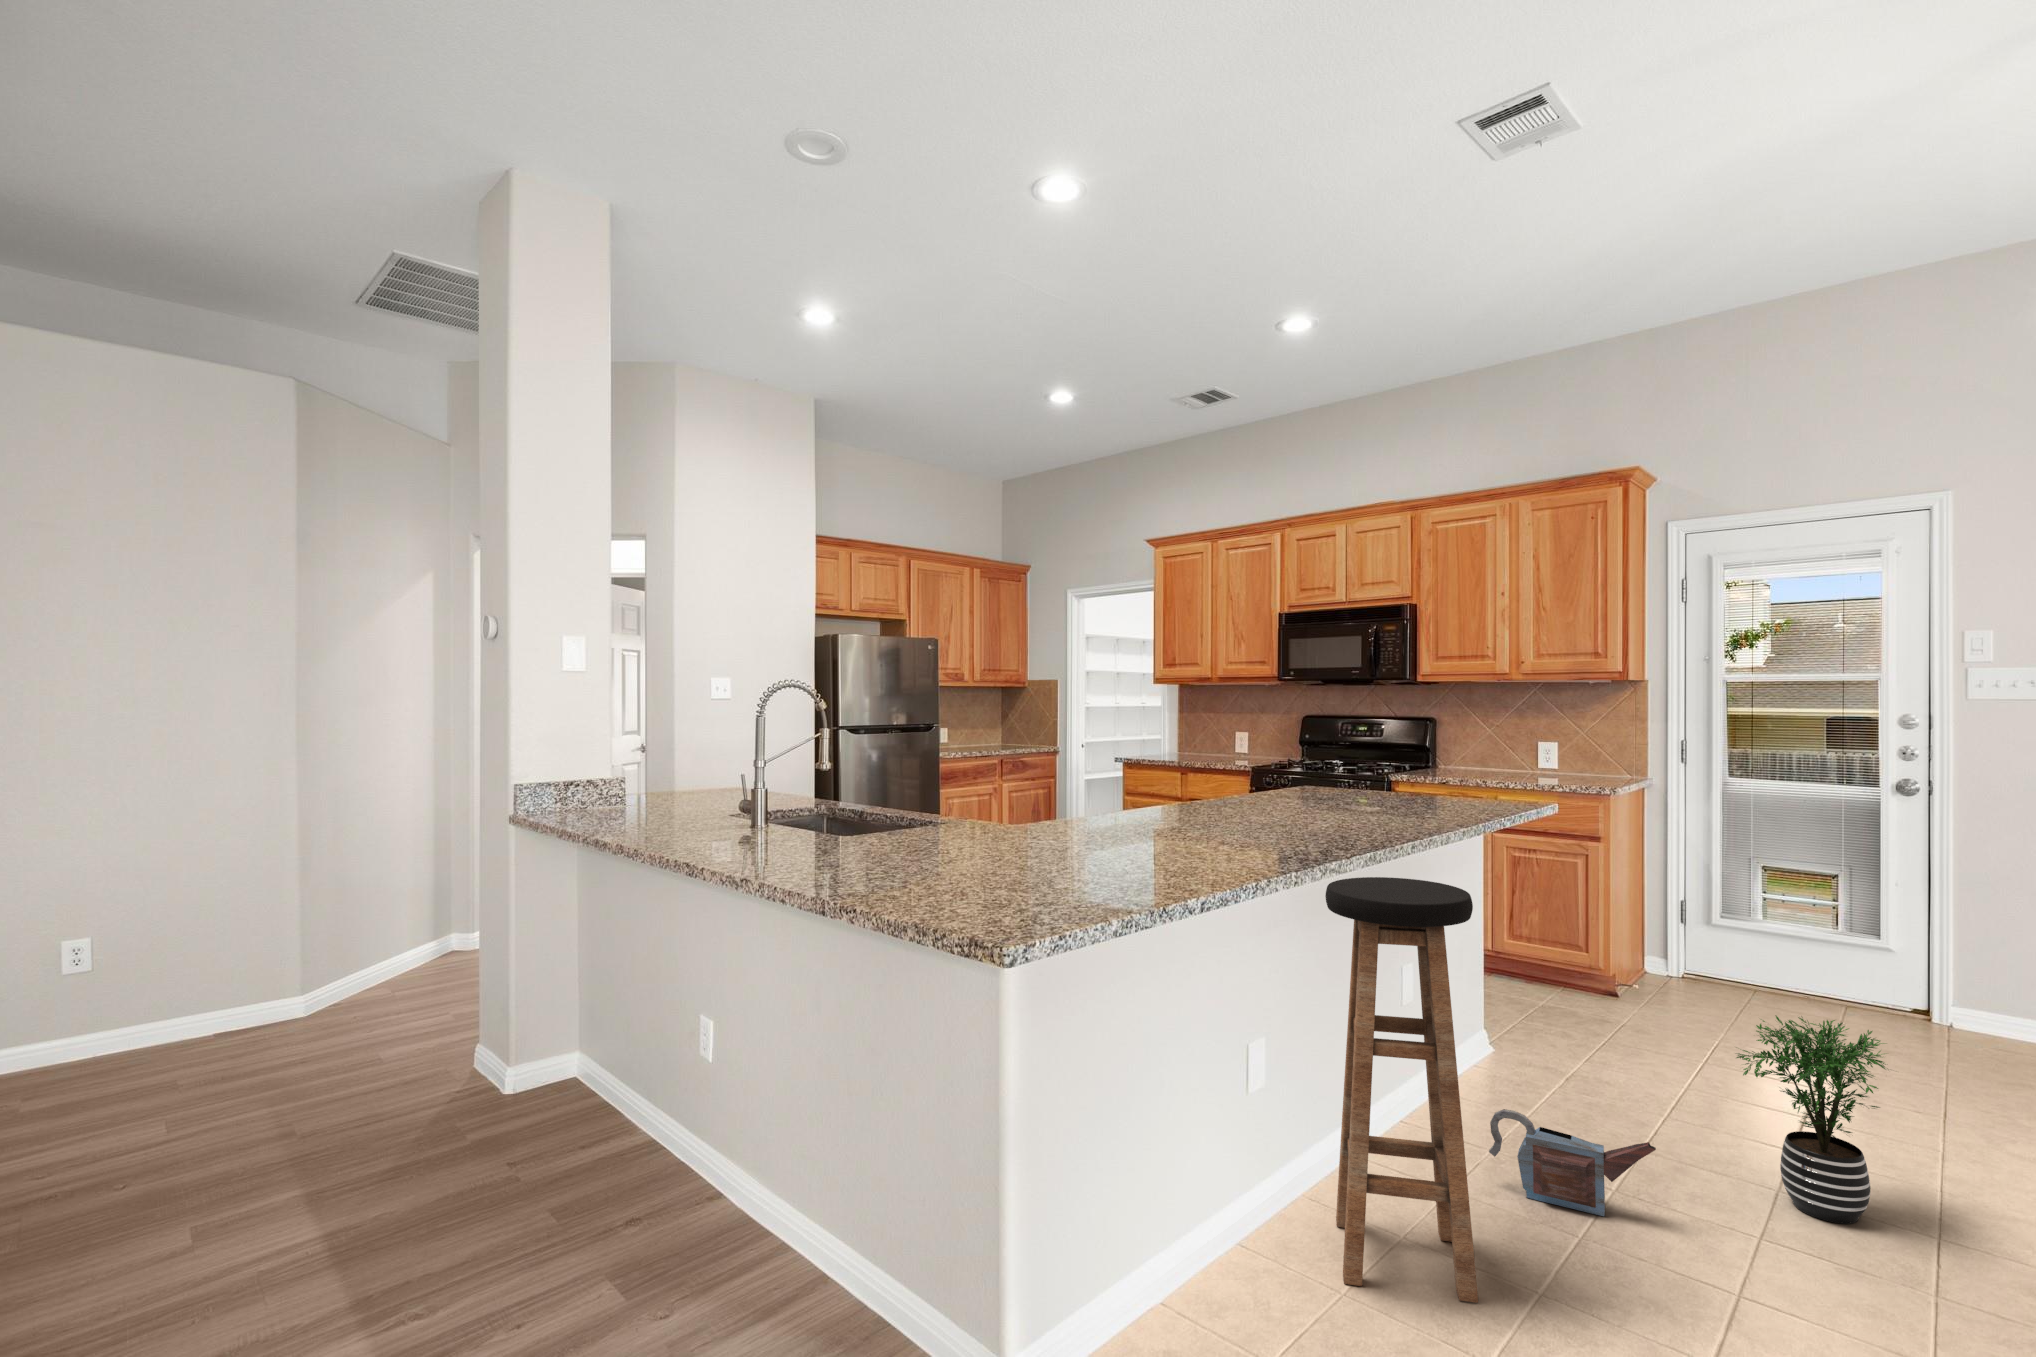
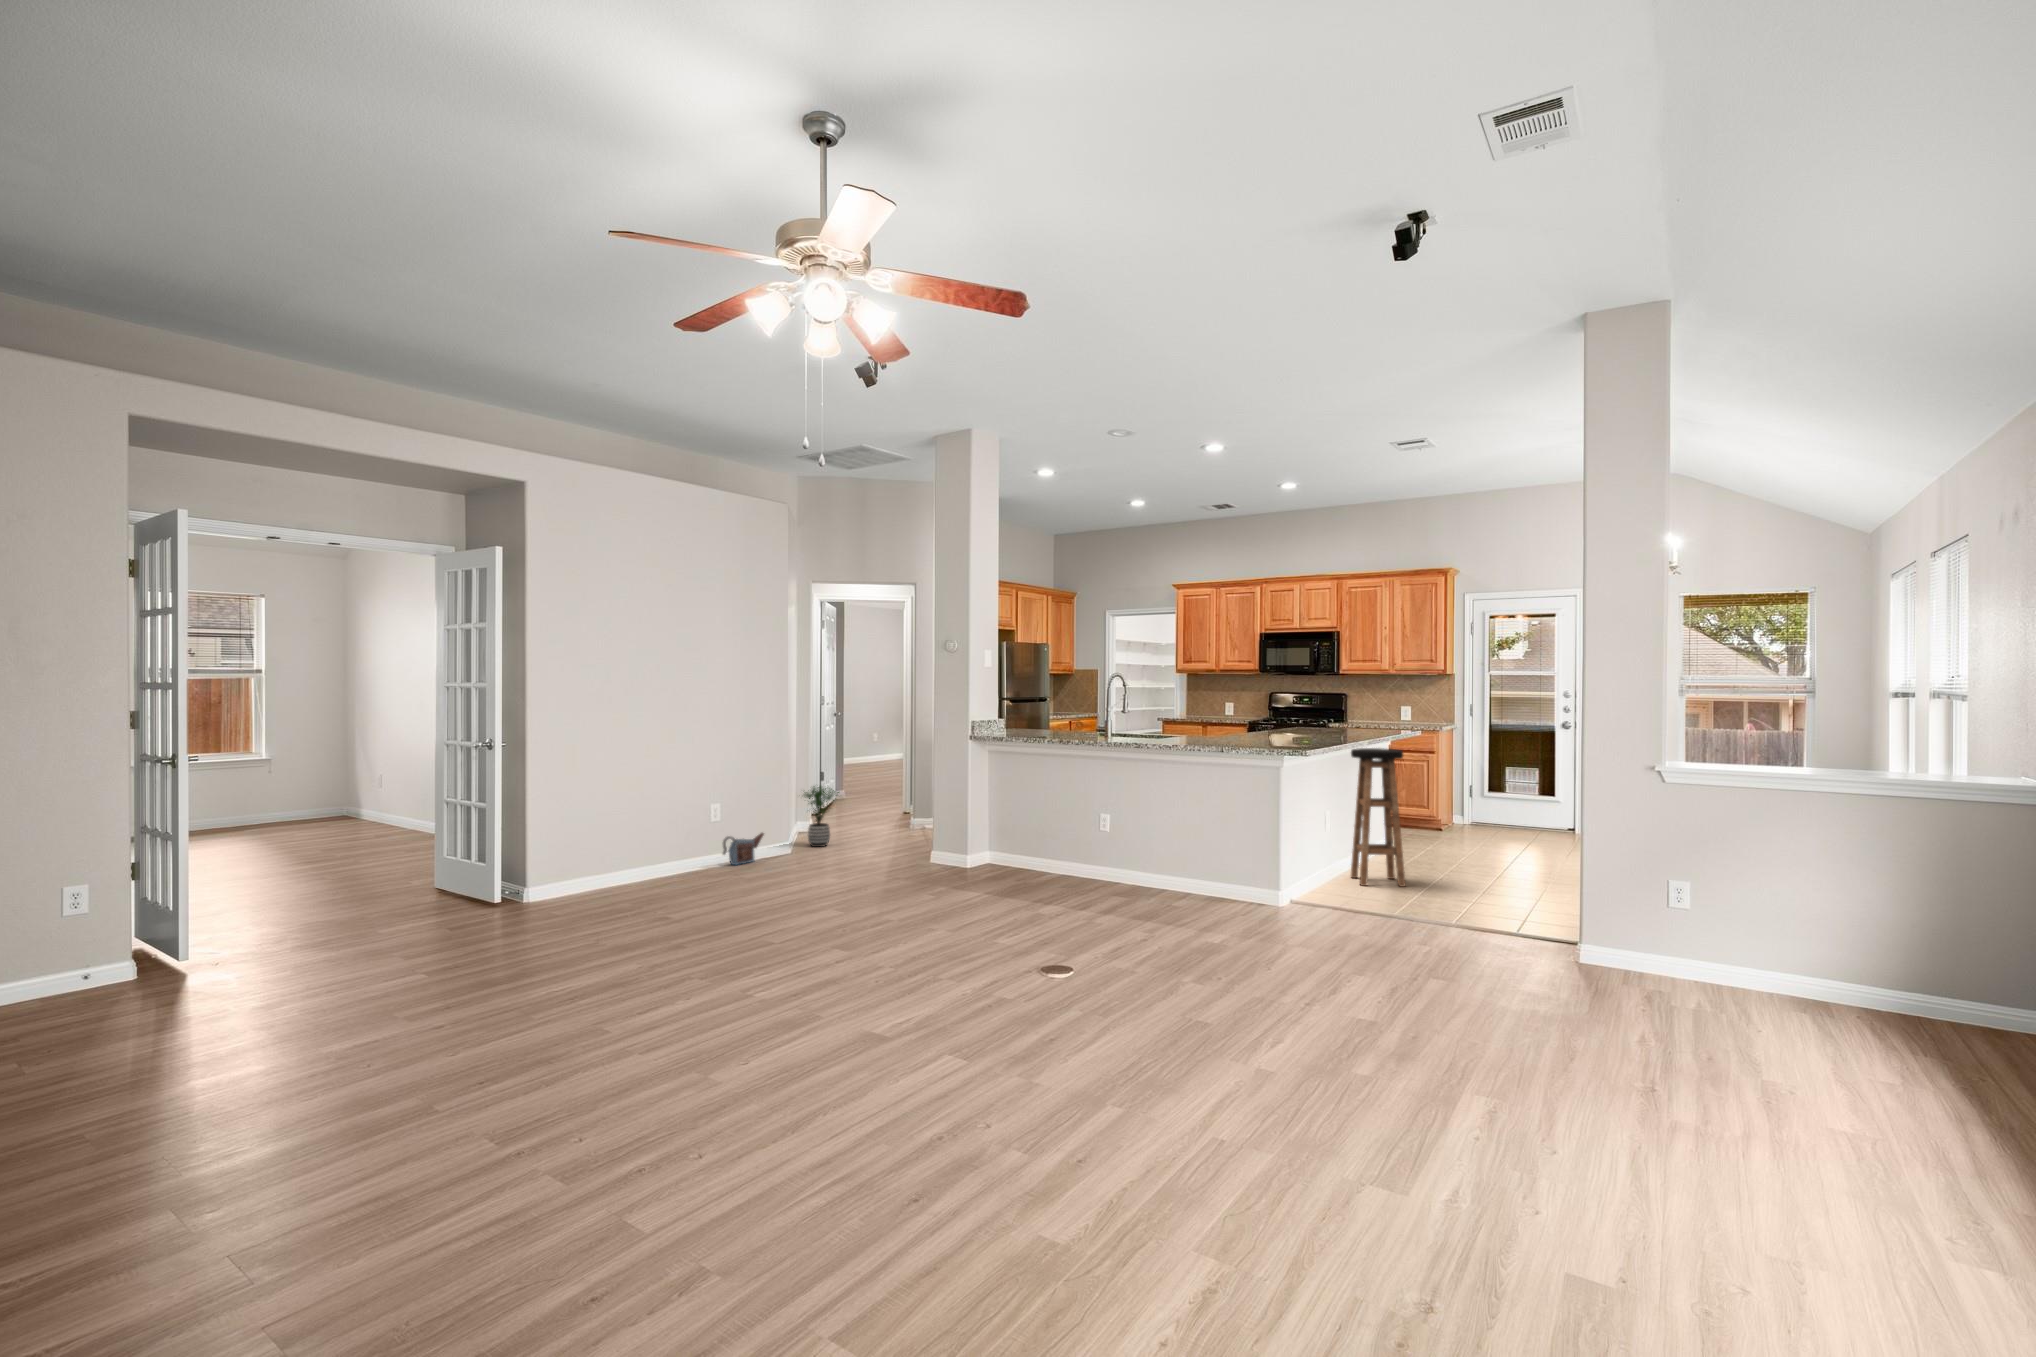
potted plant: present [1737,1016,1886,1224] -> present [804,786,839,847]
watering can: present [1489,1109,1656,1216] -> present [723,833,764,865]

